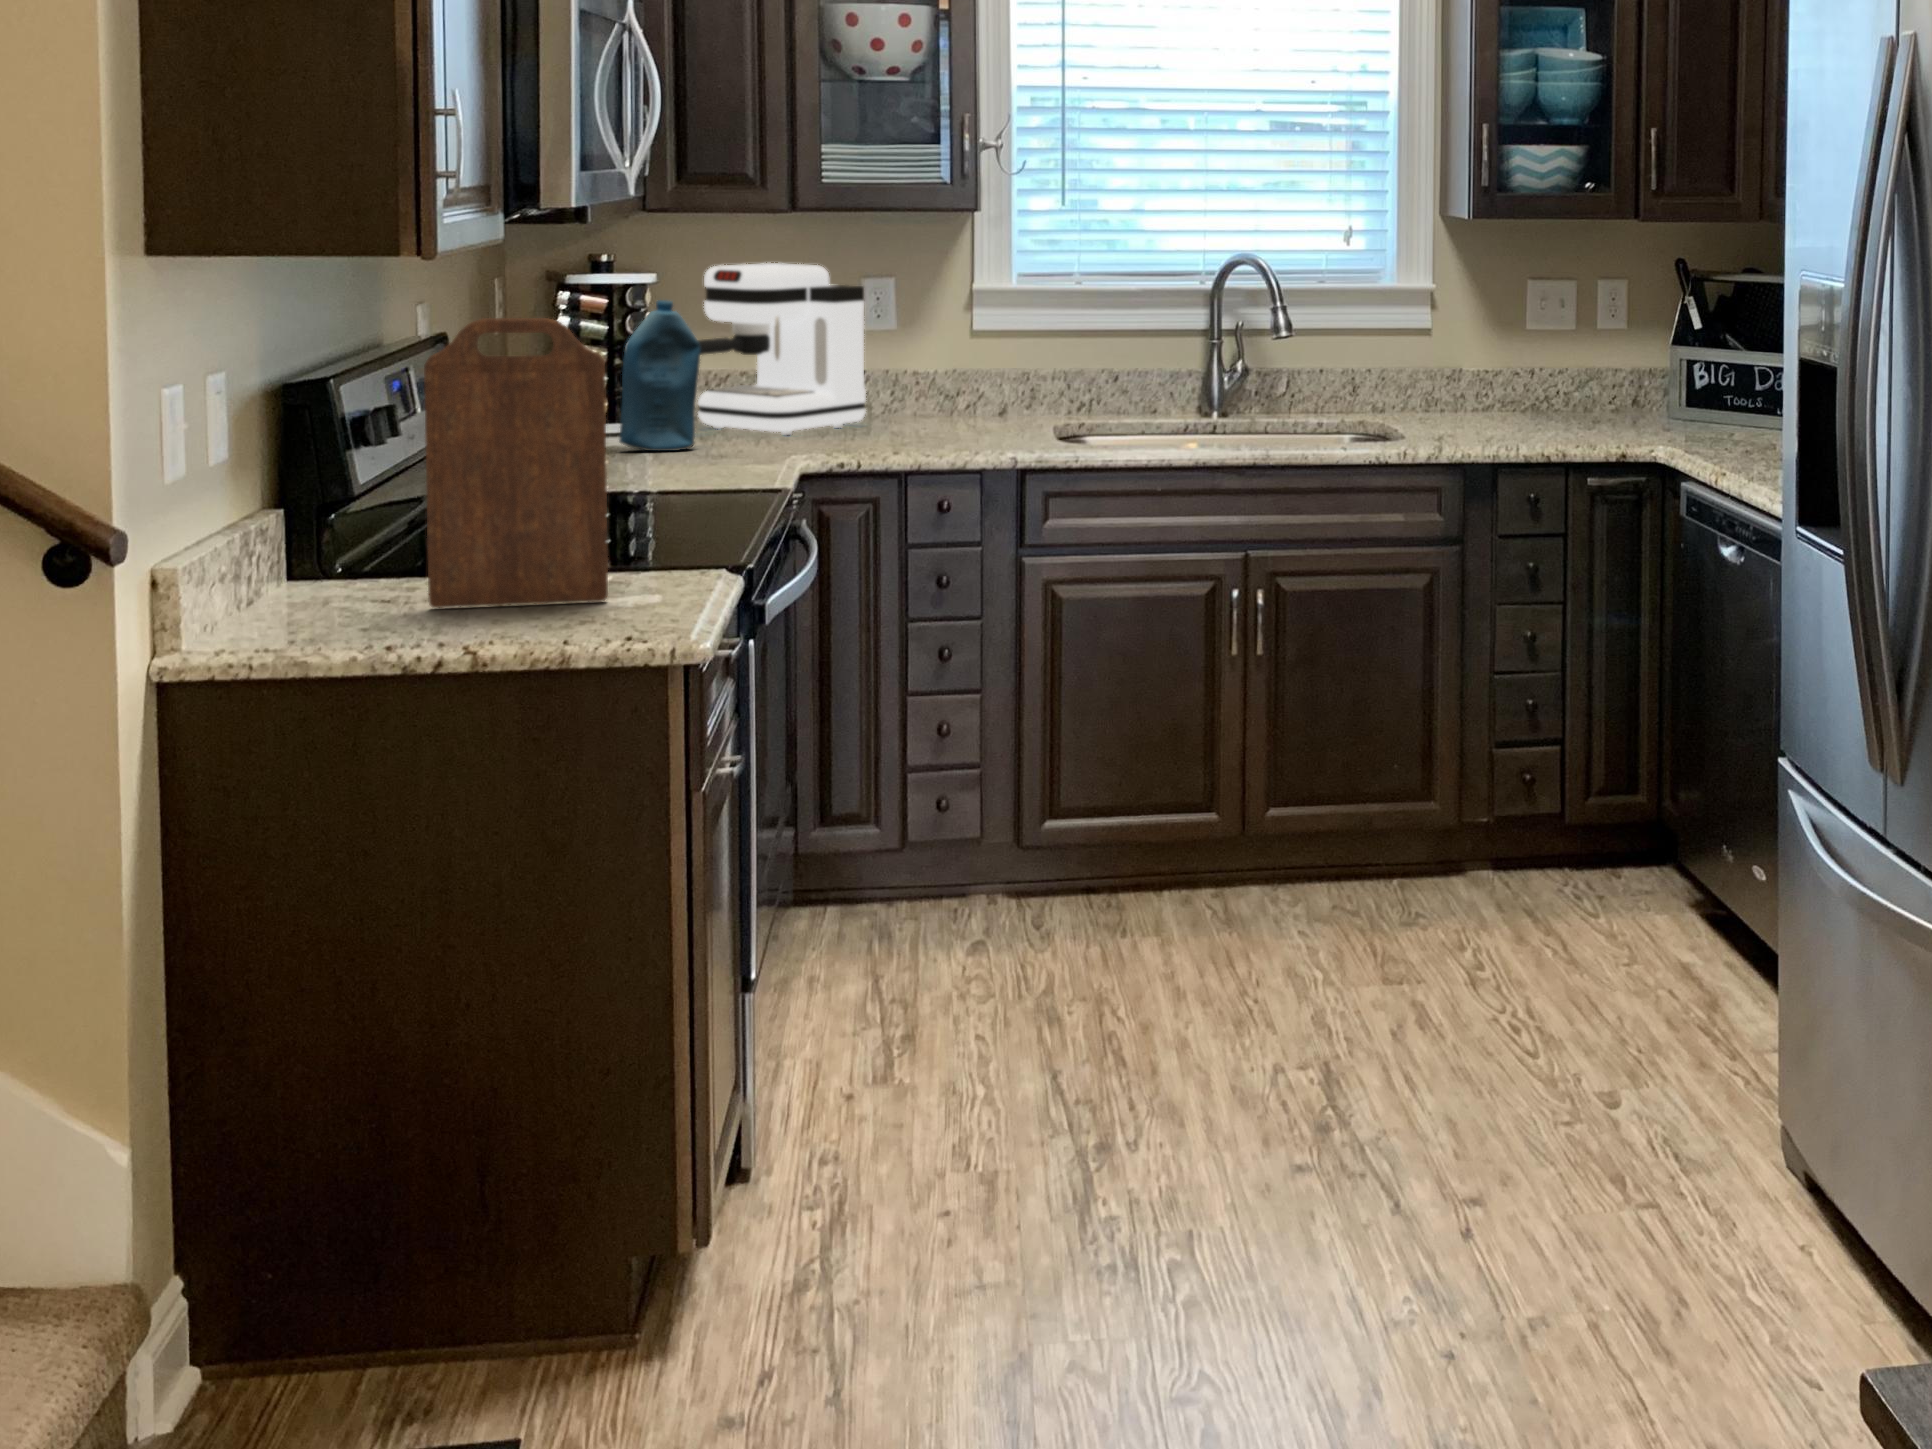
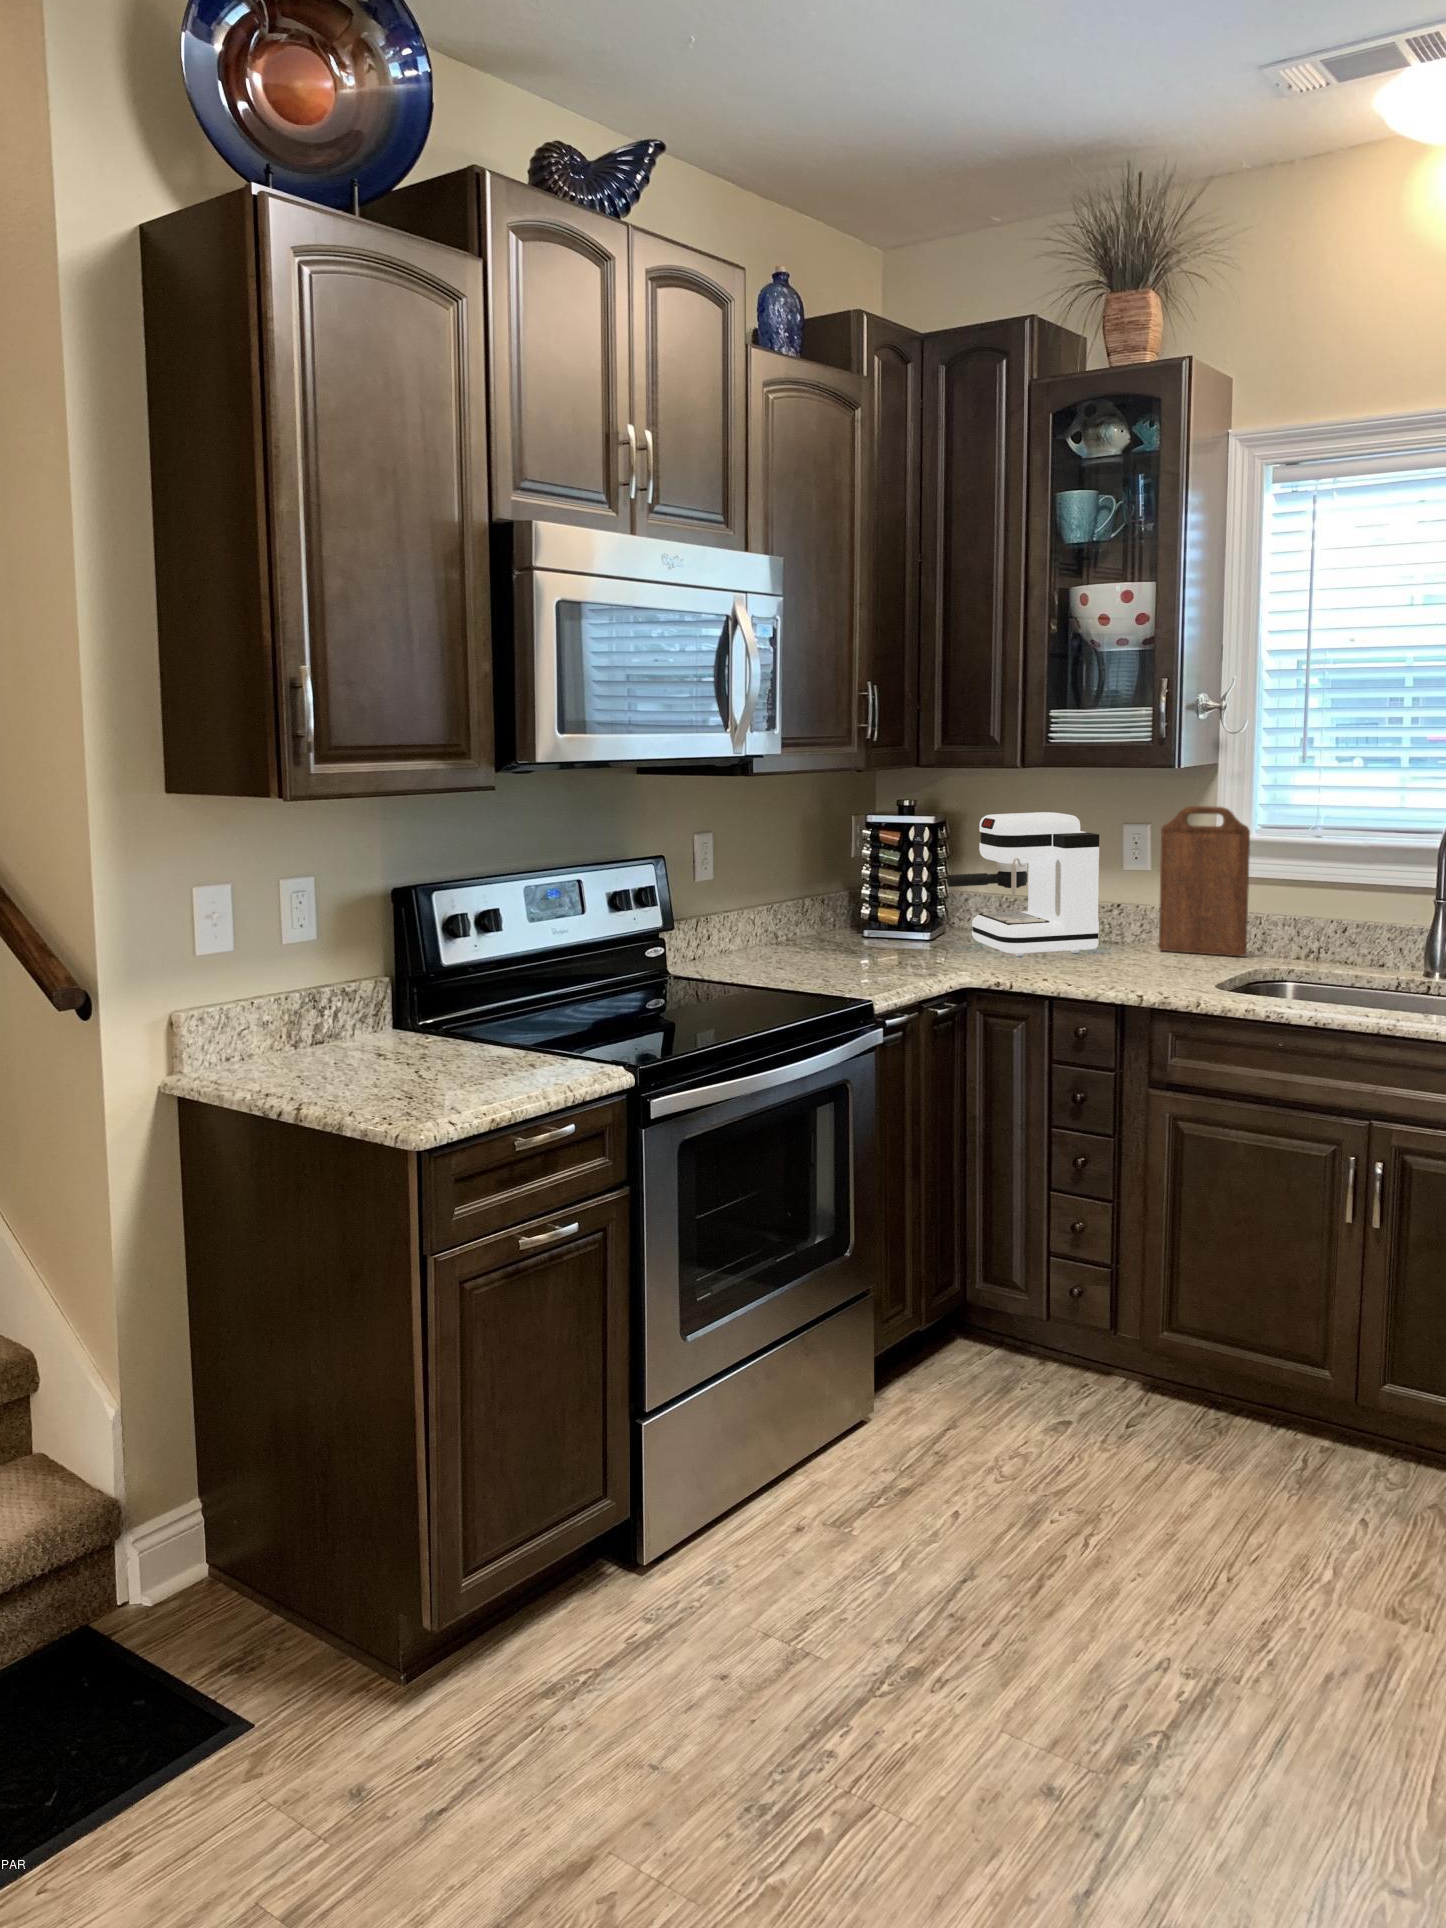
bottle: present [619,300,700,451] -> none [867,844,927,963]
cutting board: present [424,318,608,608] -> present [1159,806,1250,956]

